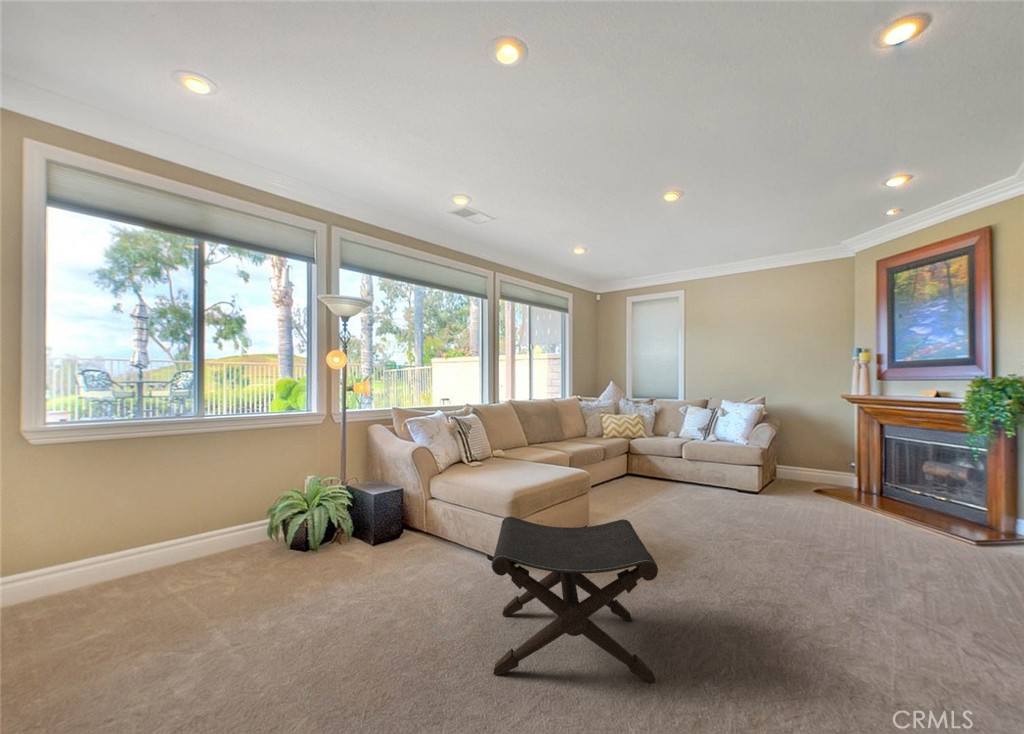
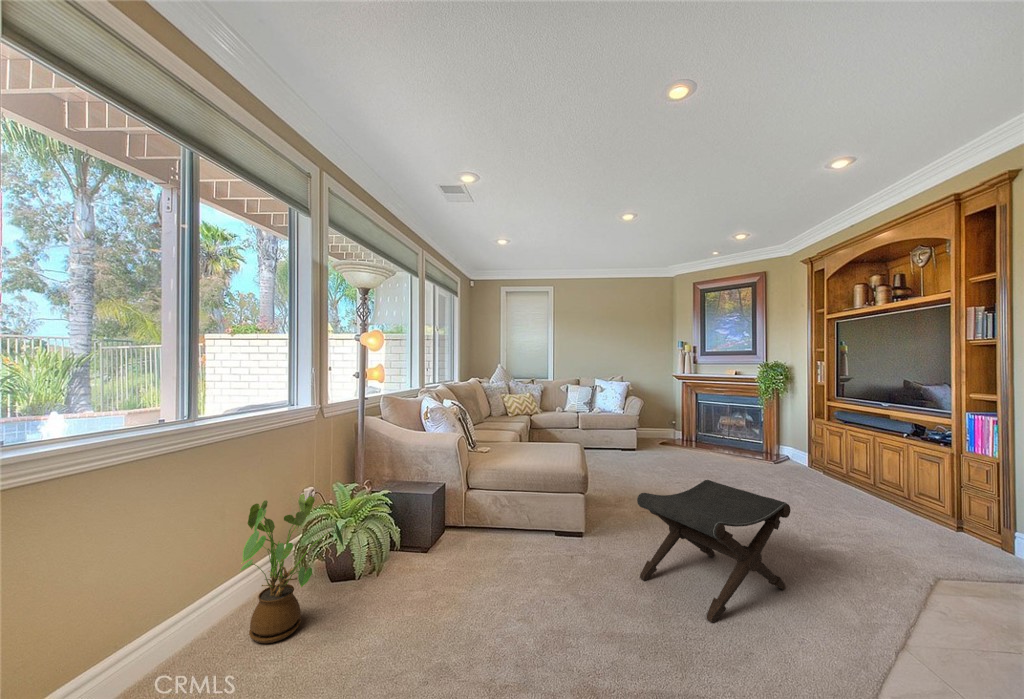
house plant: none [189,471,271,569] -> present [240,494,344,643]

